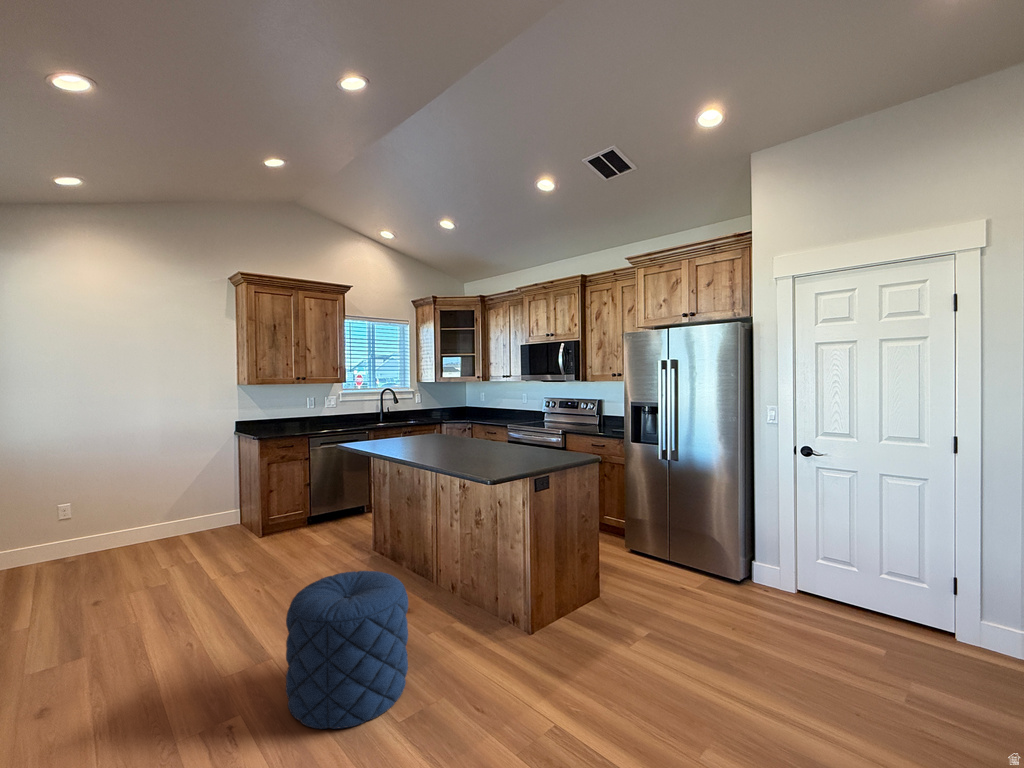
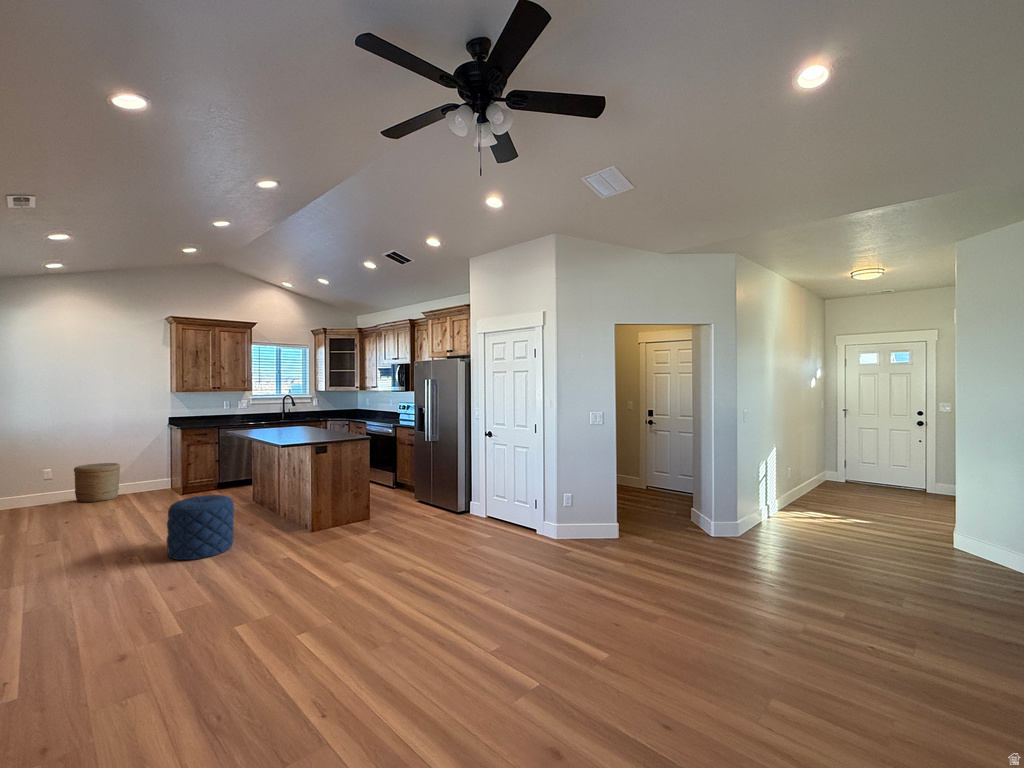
woven basket: none [105,489,172,553] -> present [74,463,120,503]

